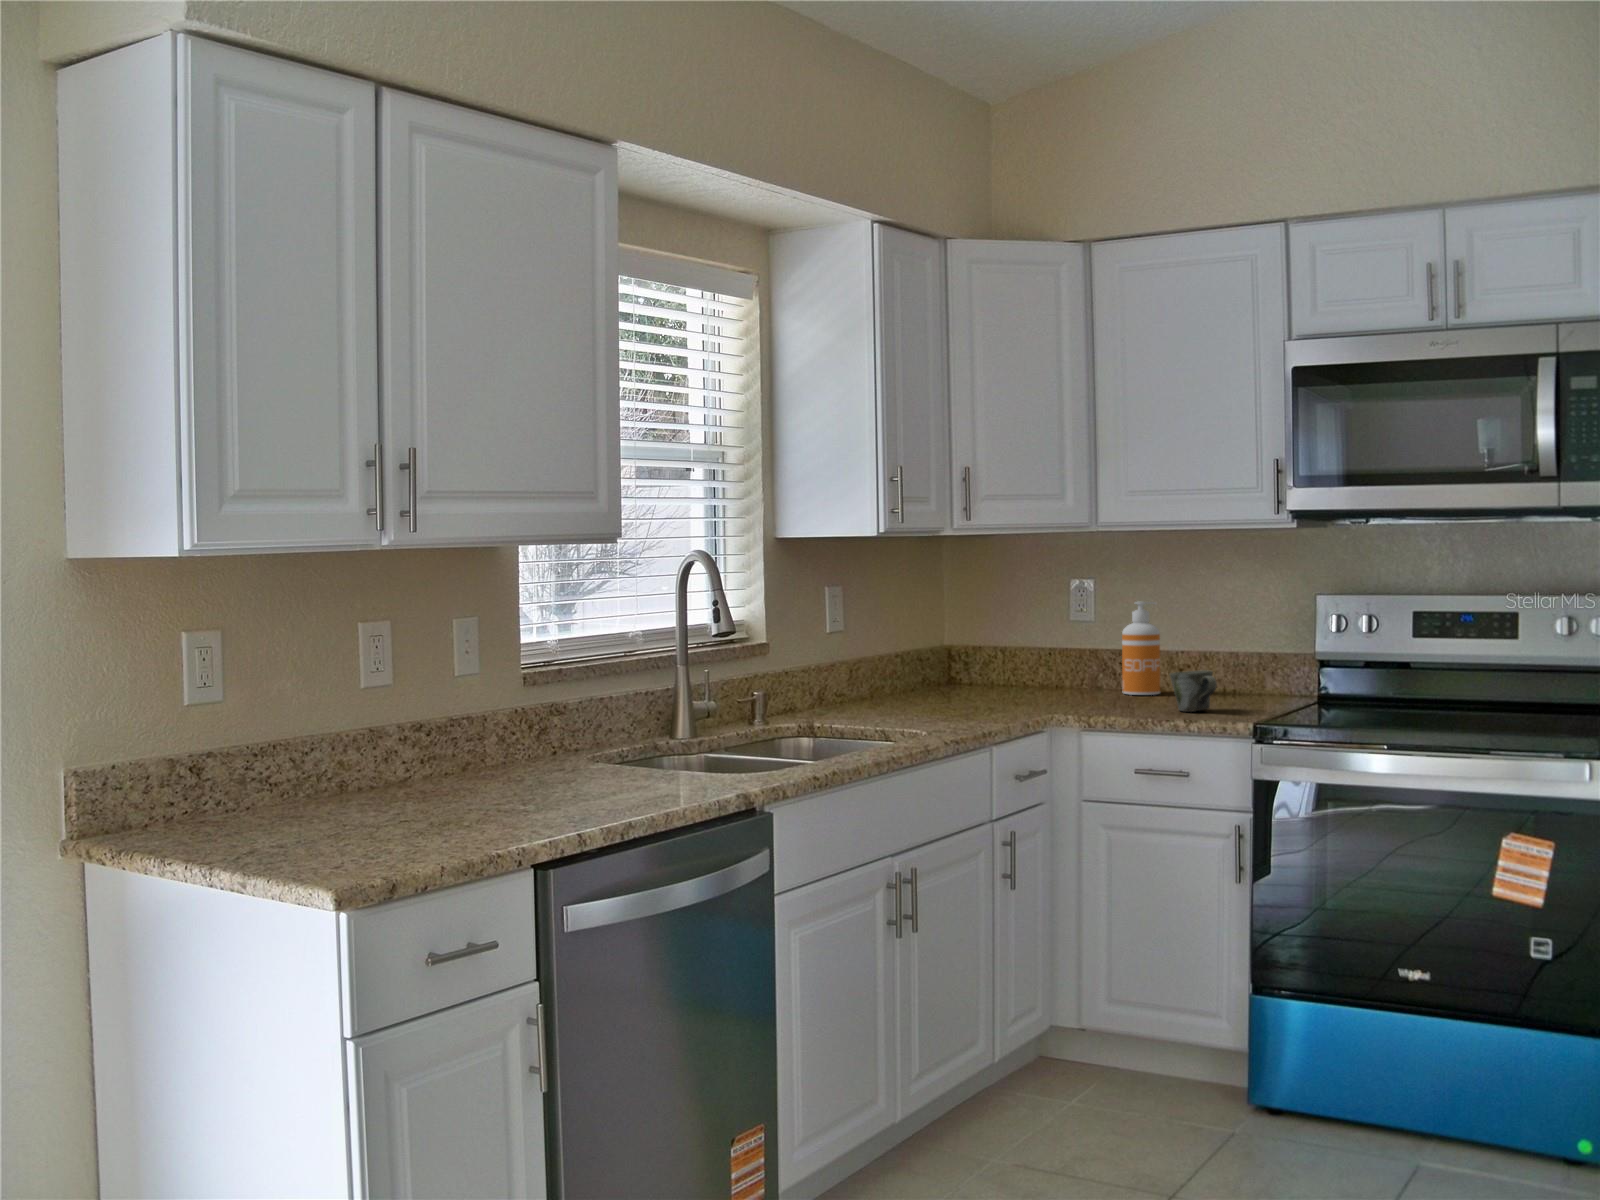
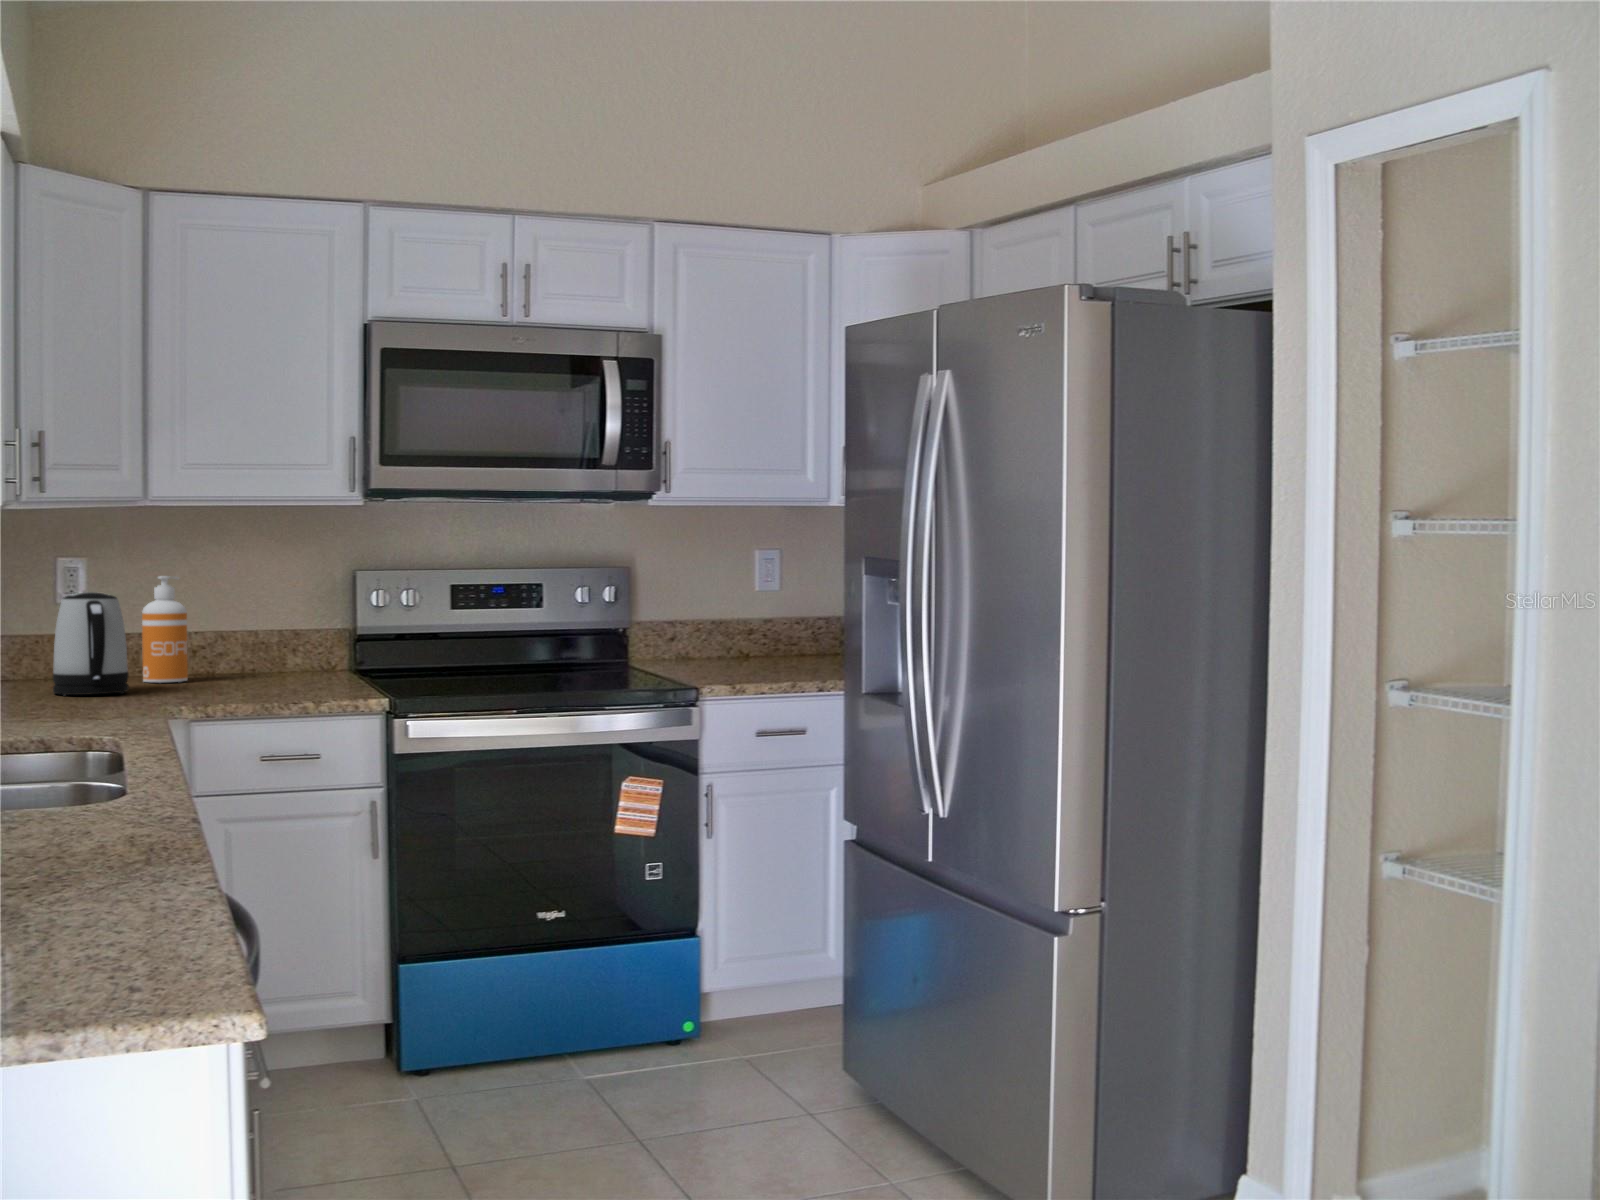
kettle: none [1018,617,1076,702] -> present [53,592,129,695]
mug: present [1170,670,1217,712] -> none [262,648,324,693]

